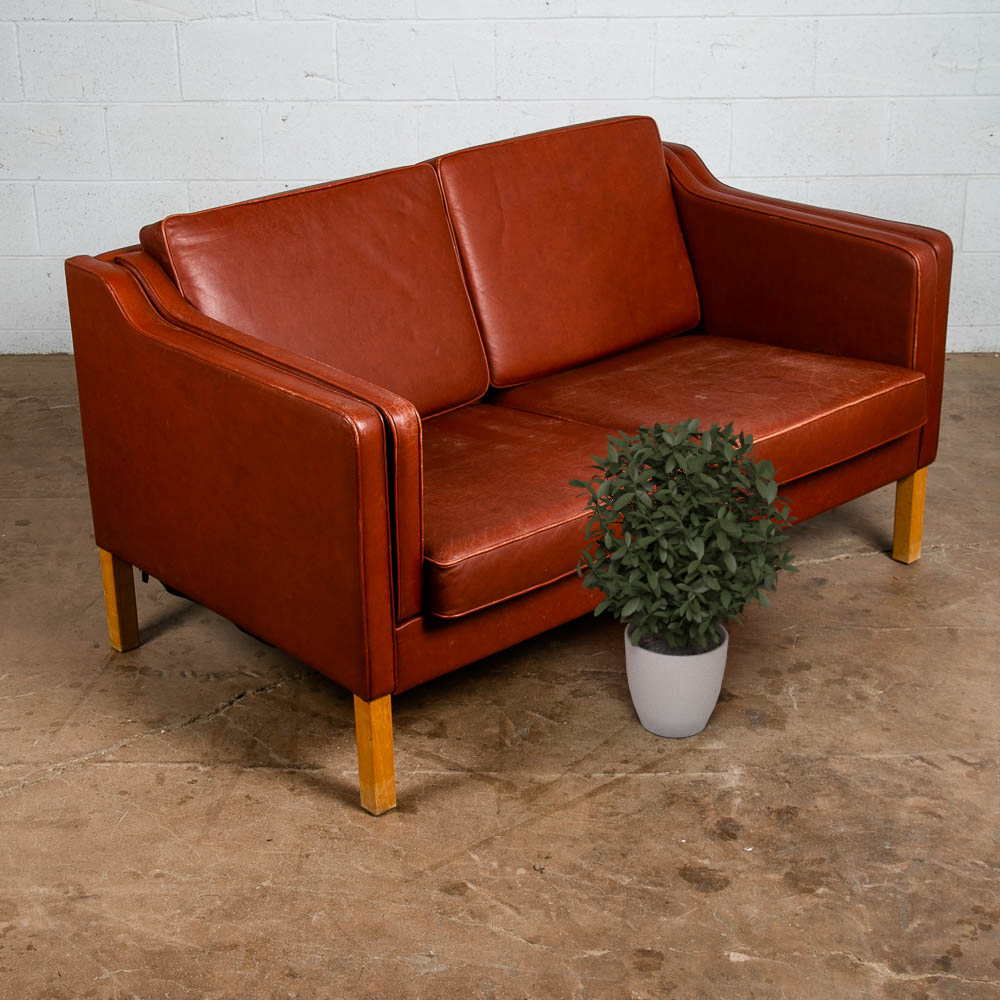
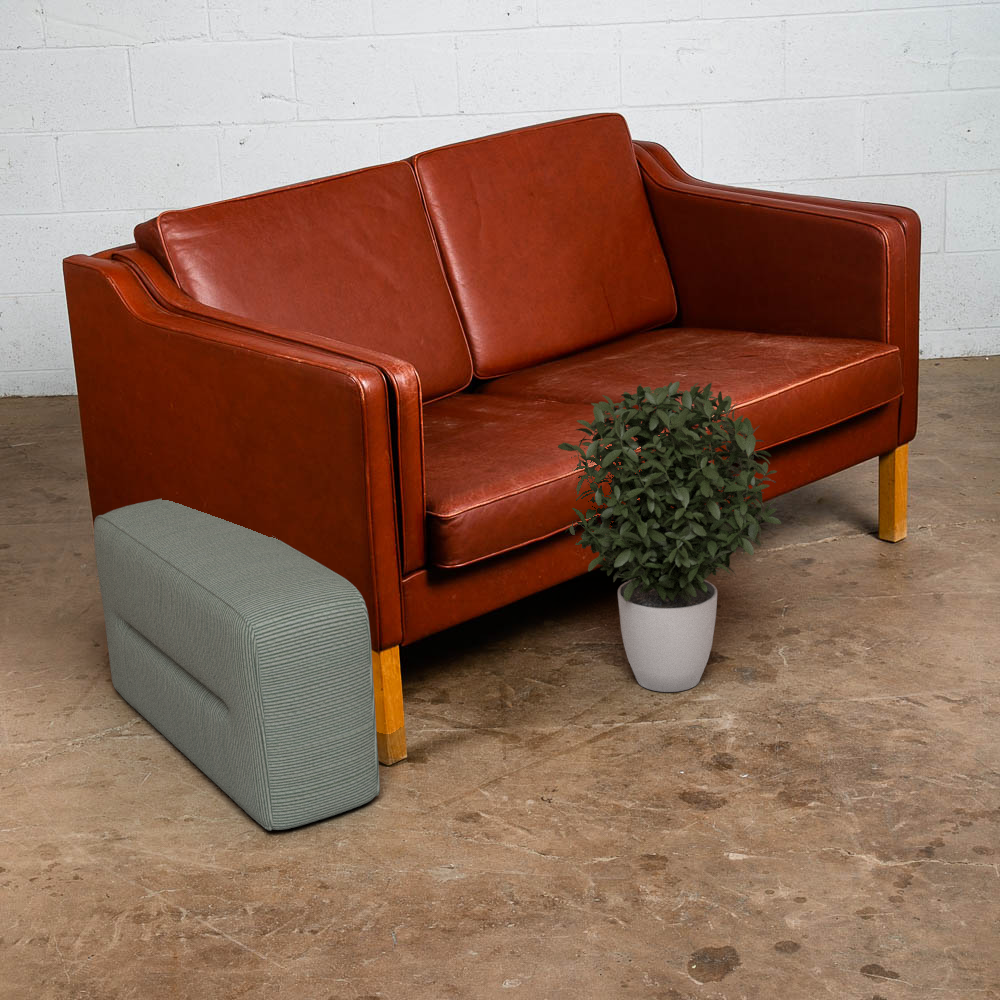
pouf: none [86,511,363,895] -> present [94,499,380,830]

